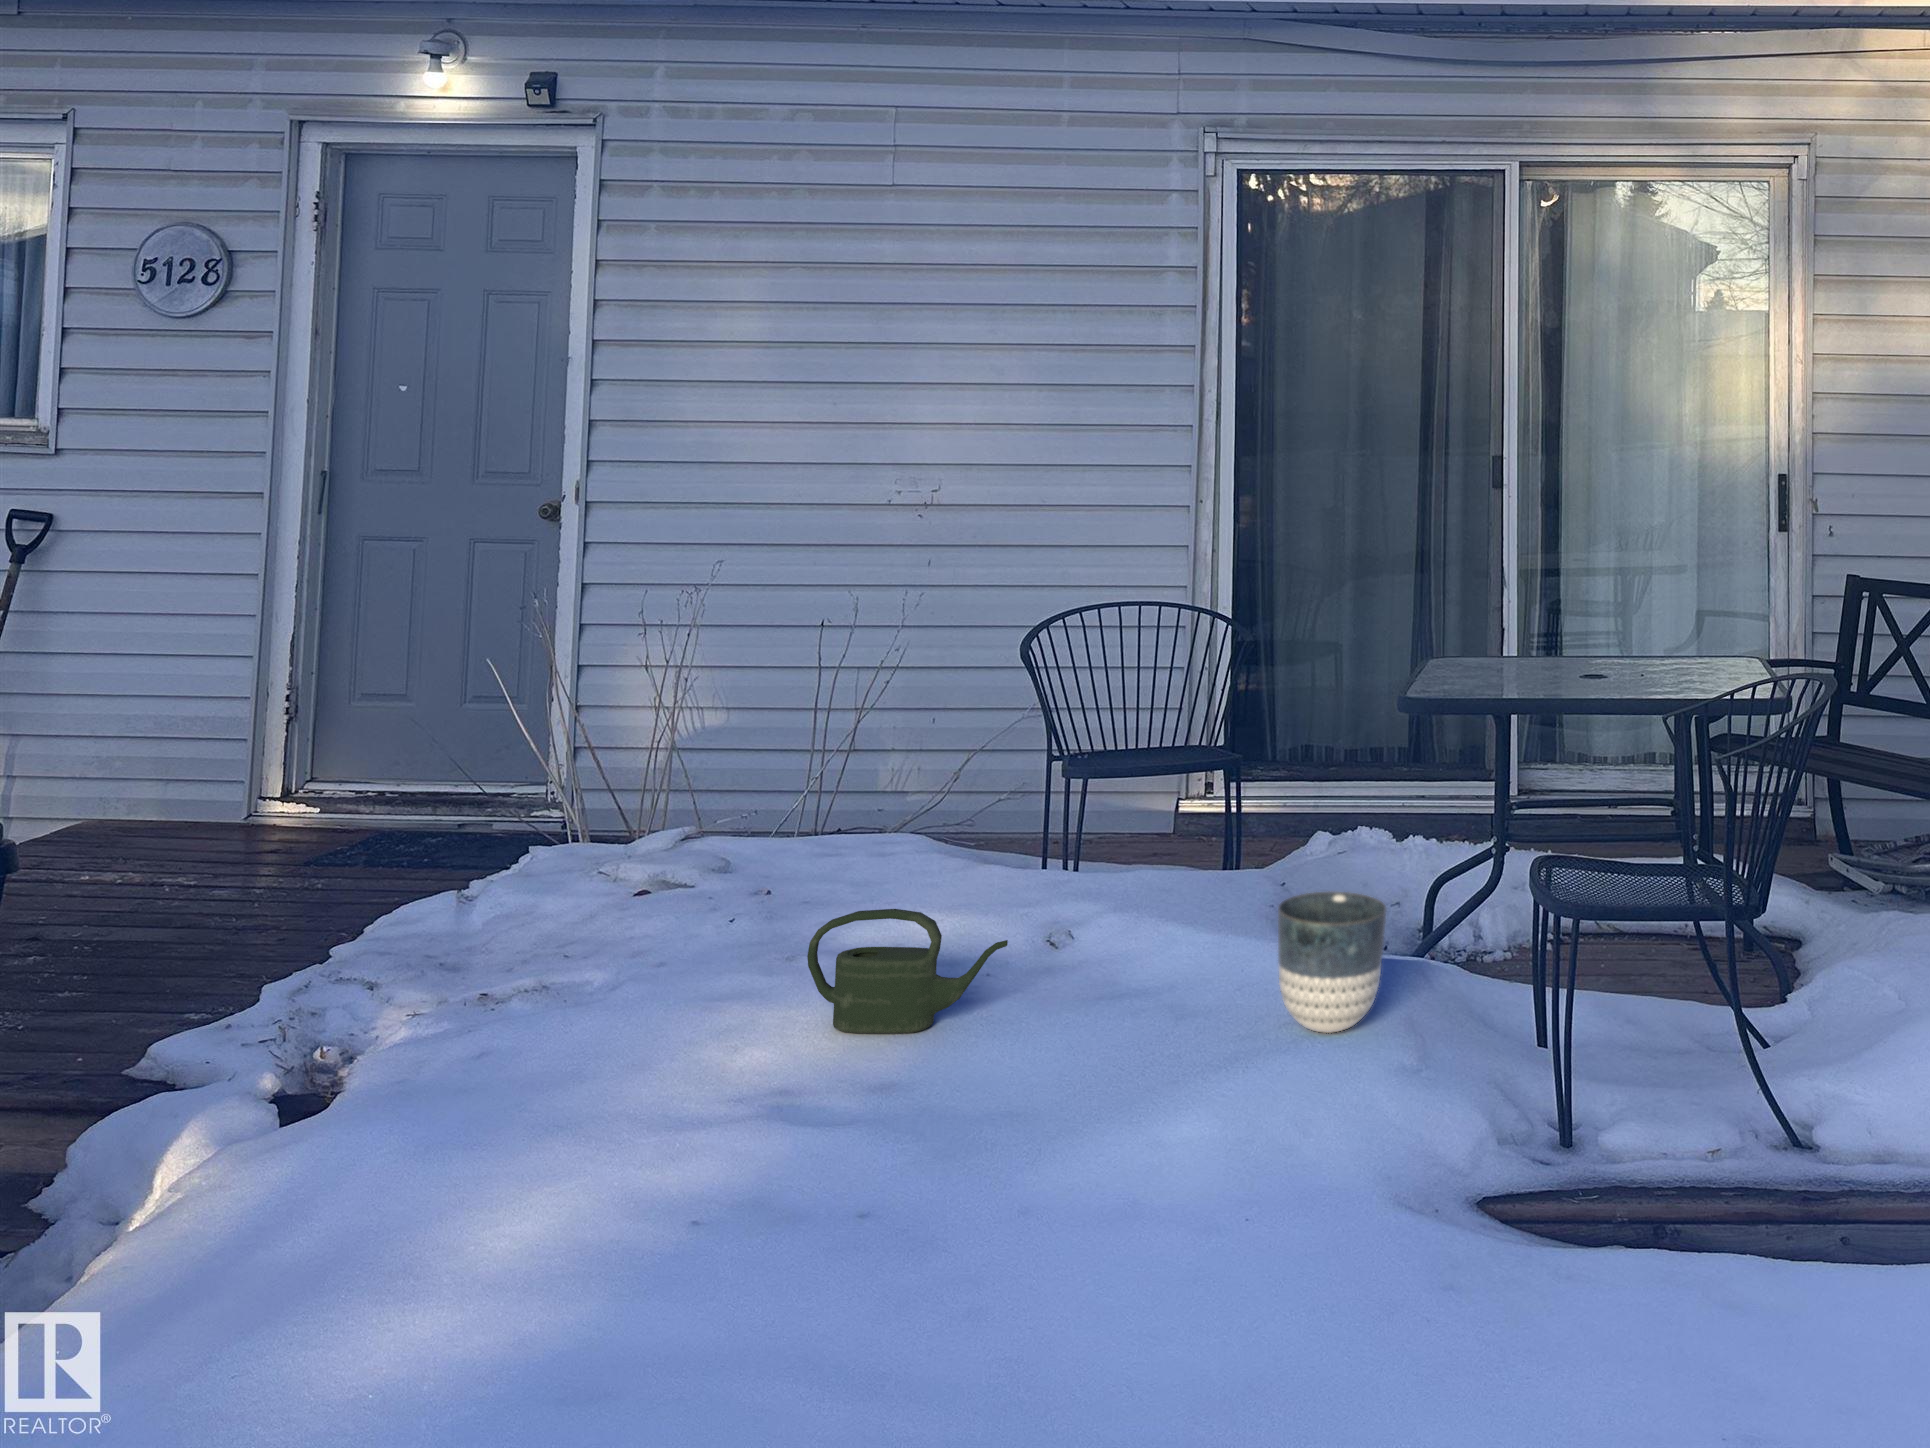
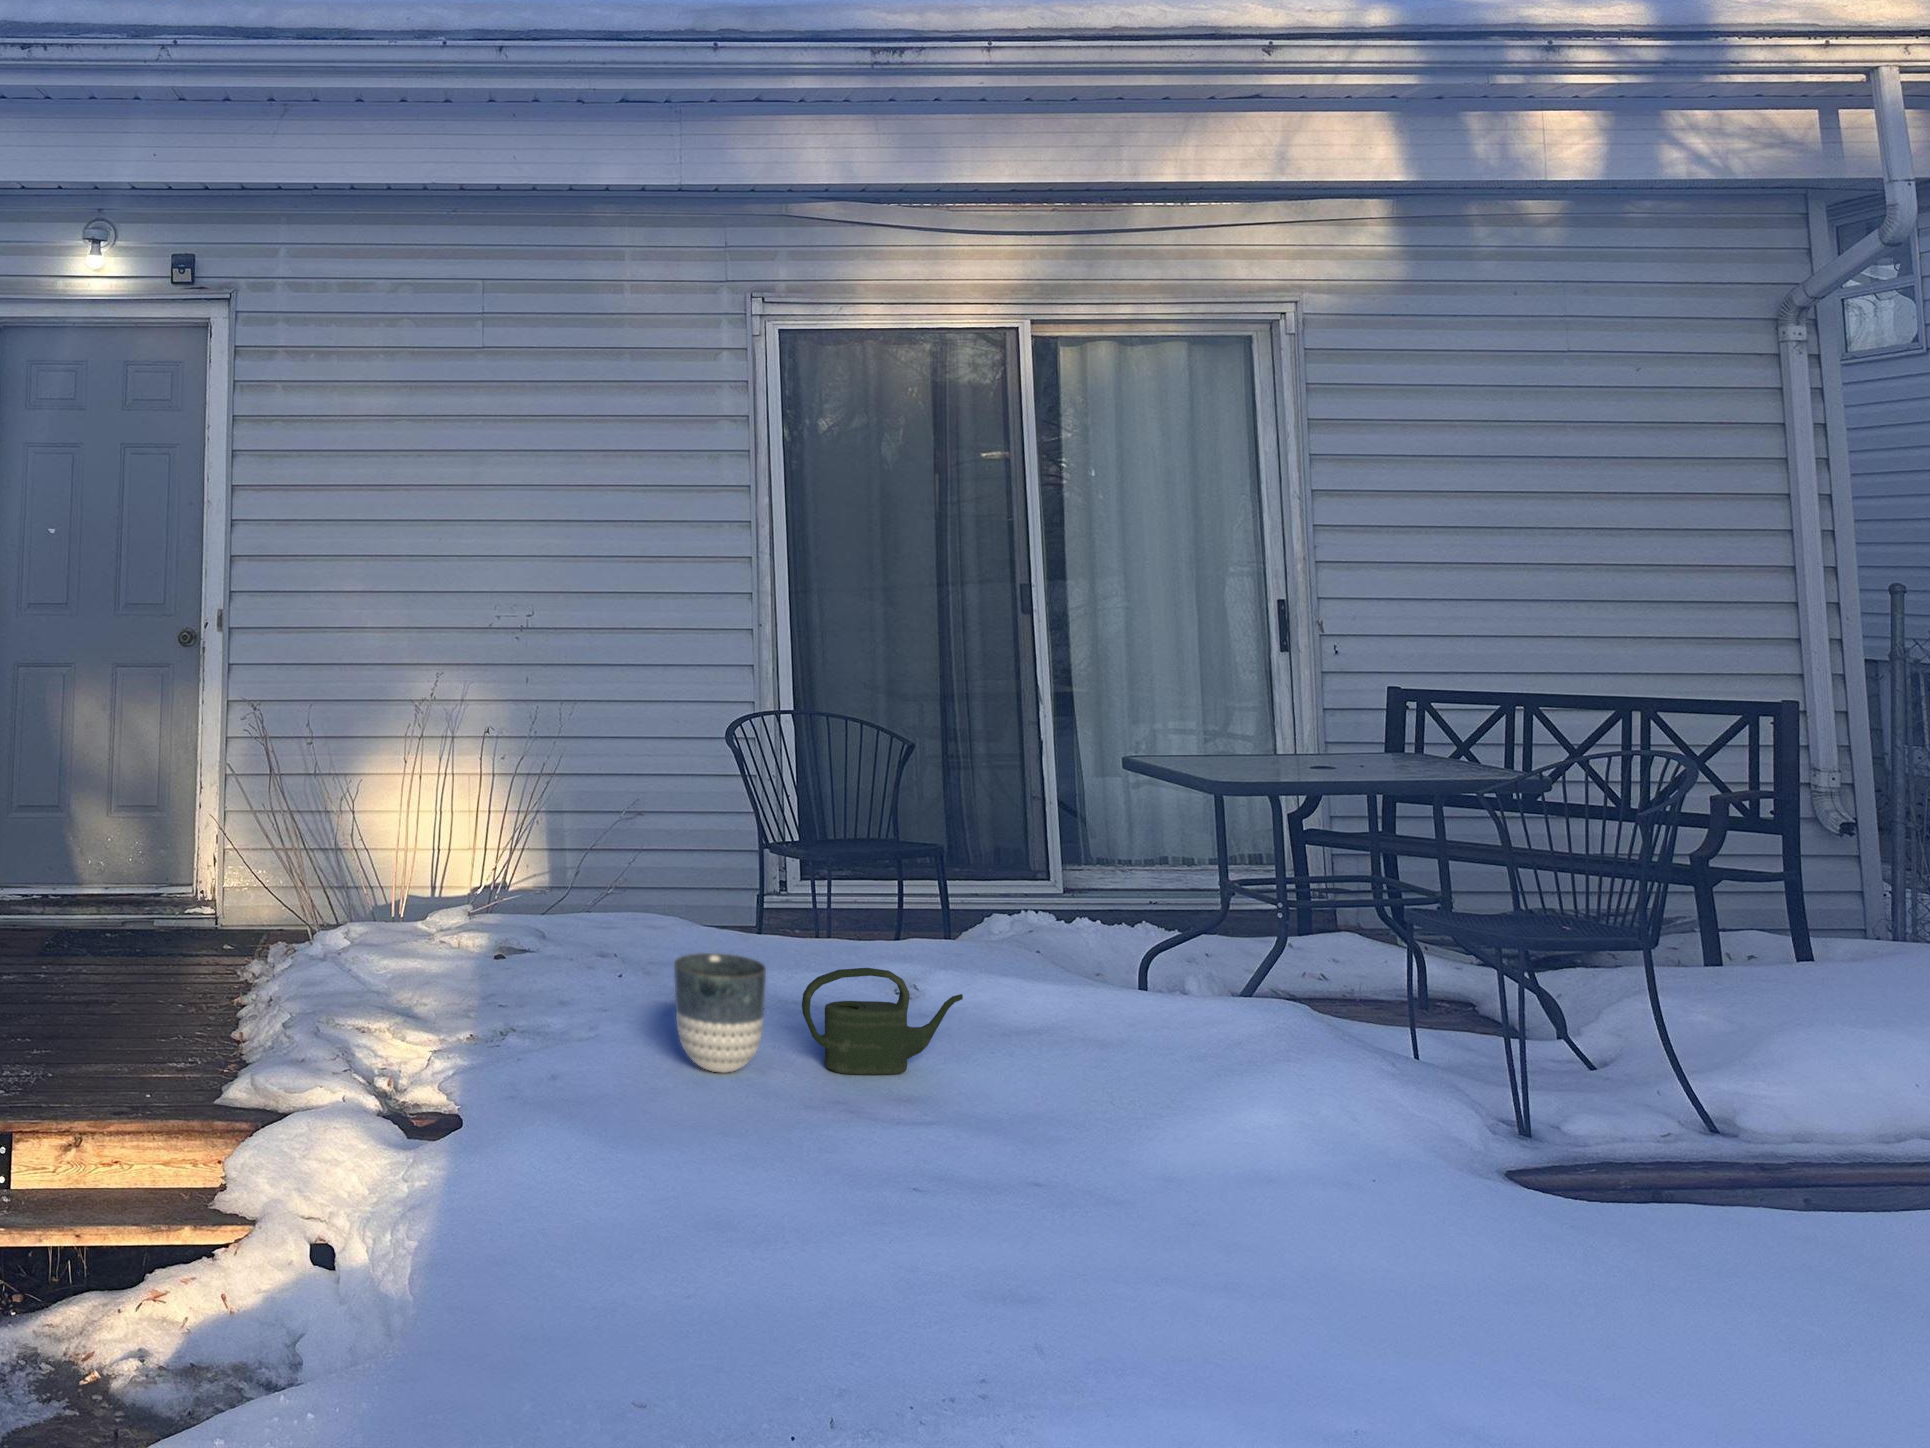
planter: present [1278,892,1387,1033] -> present [674,953,766,1073]

